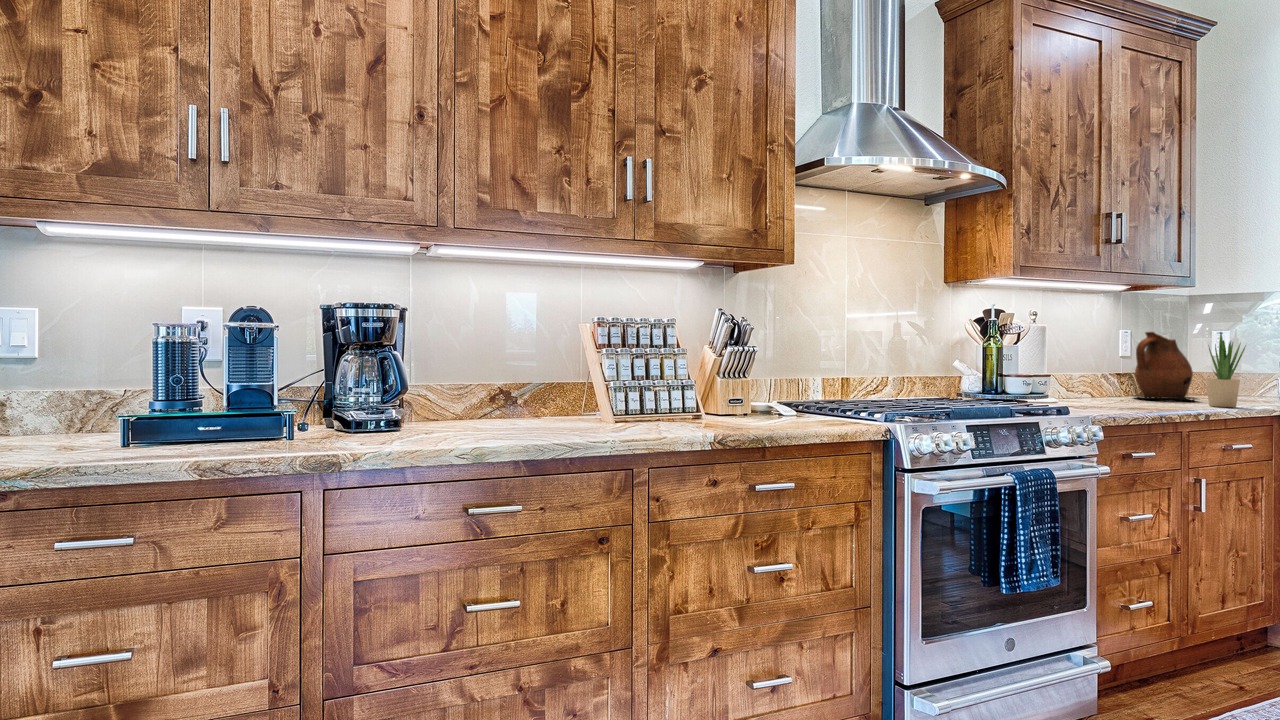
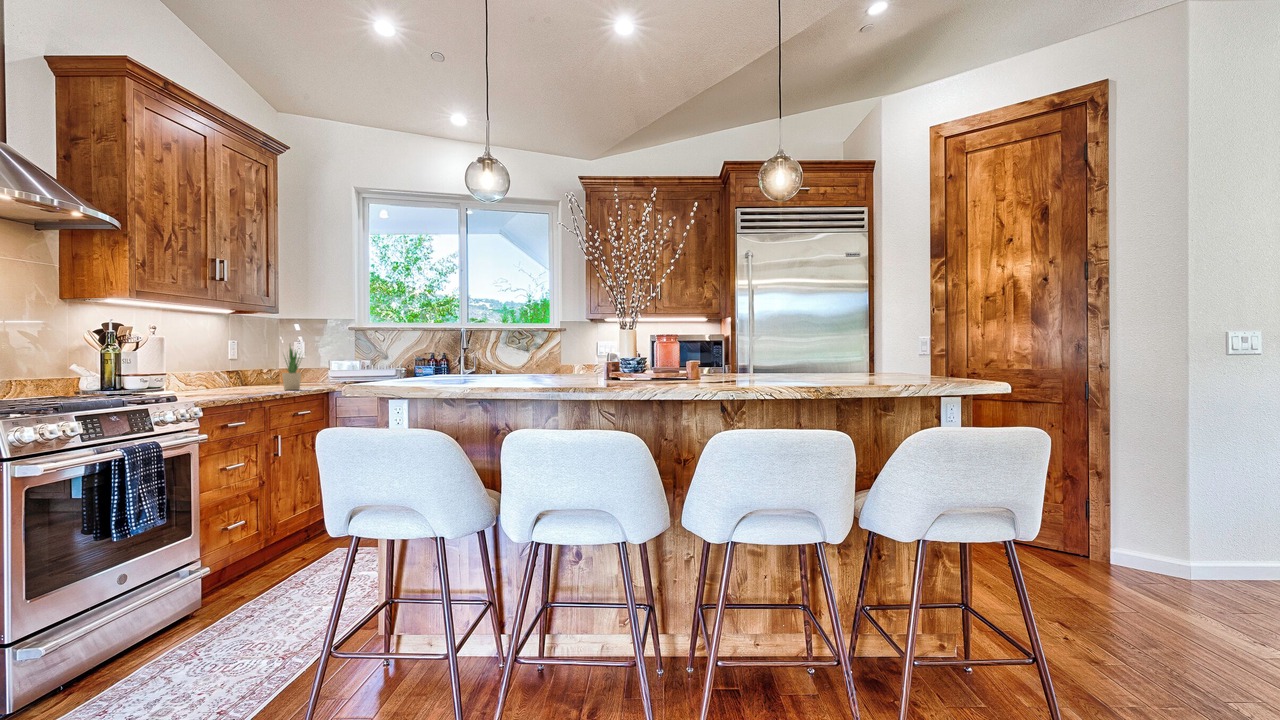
ceramic pitcher: present [1134,332,1197,400] -> none [235,343,281,388]

